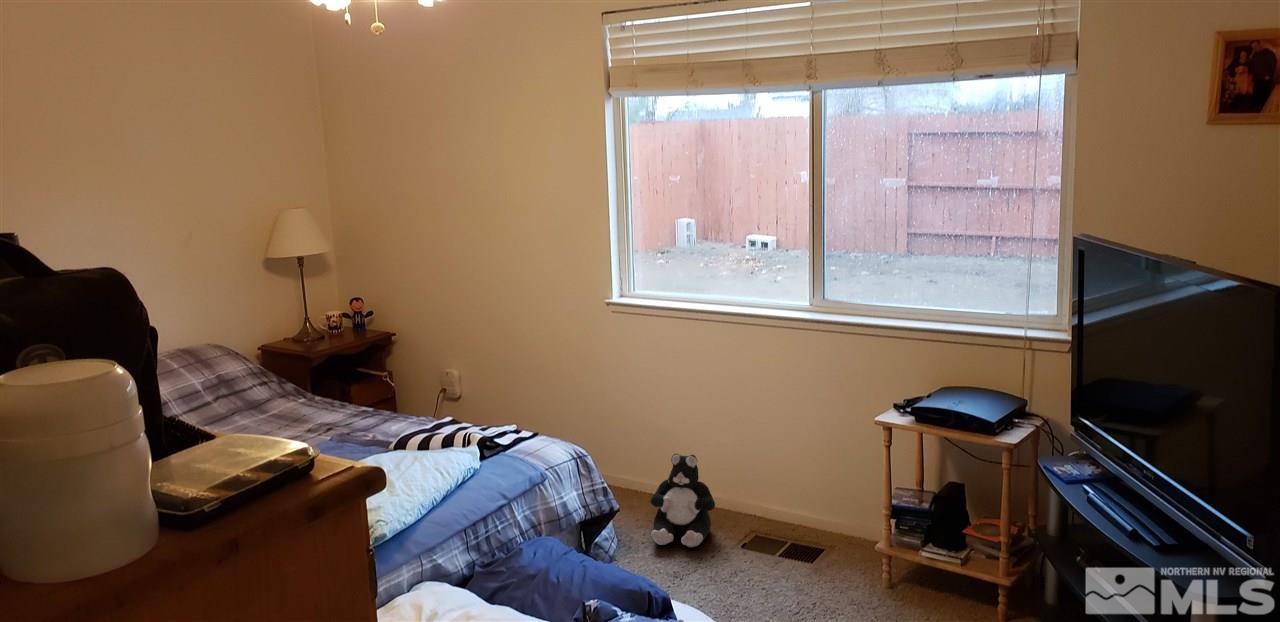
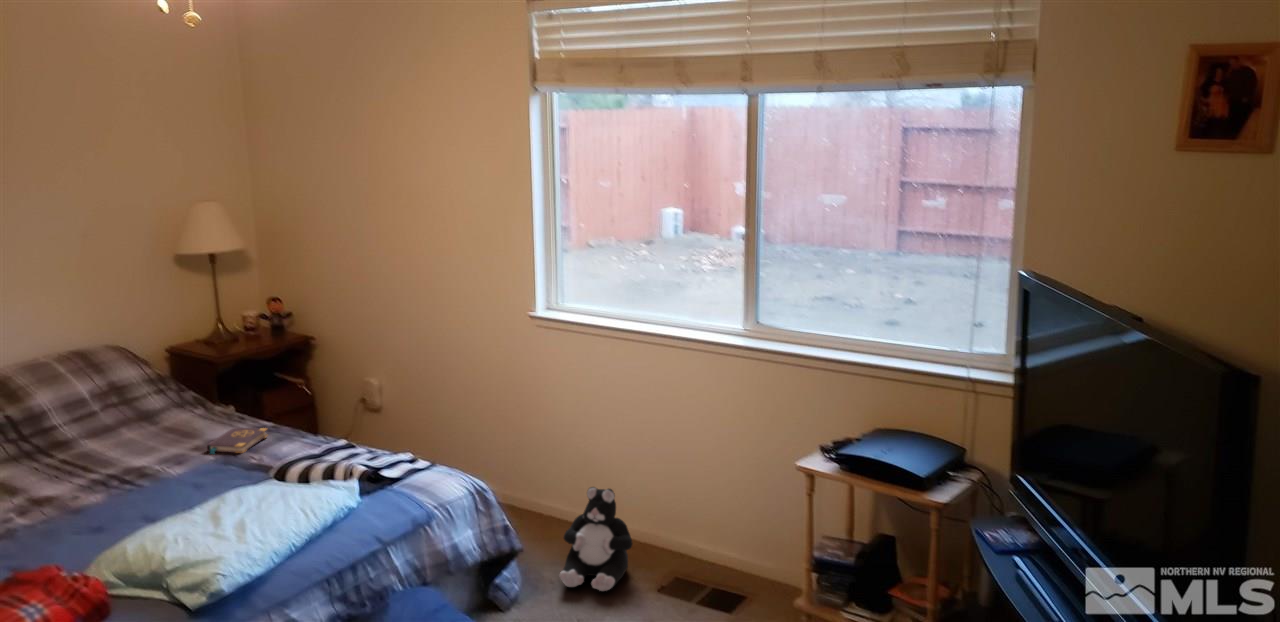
book: none [323,410,375,433] -> present [207,428,267,454]

